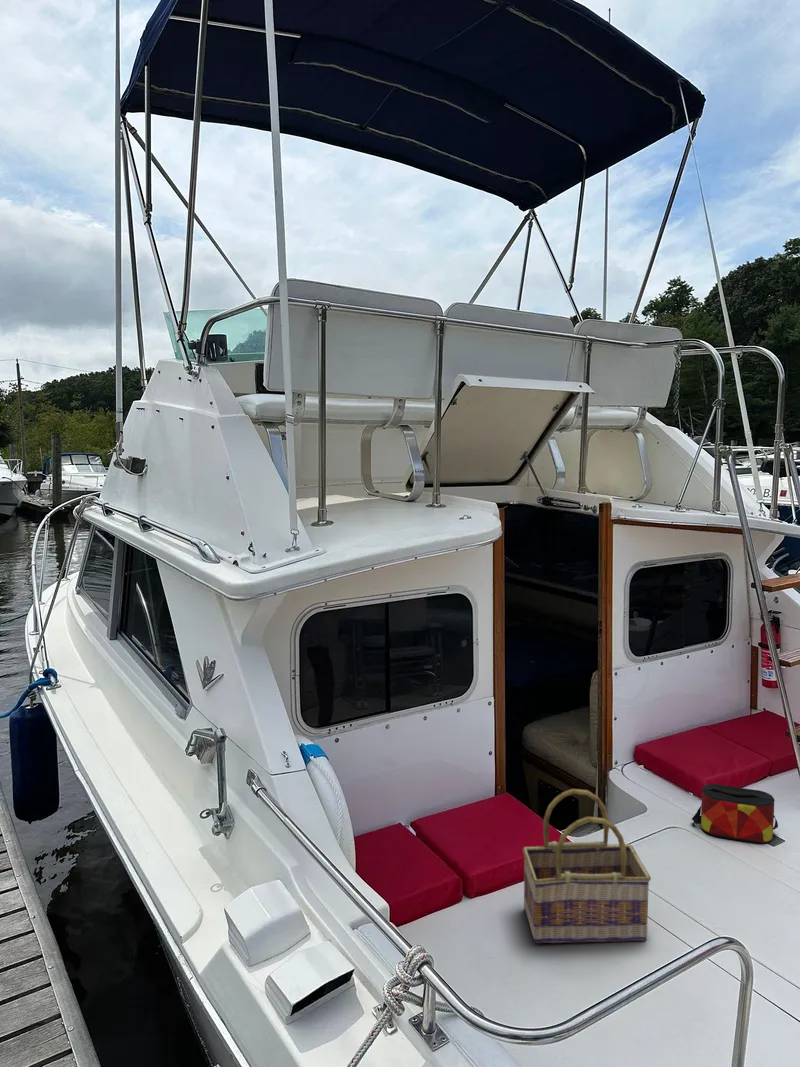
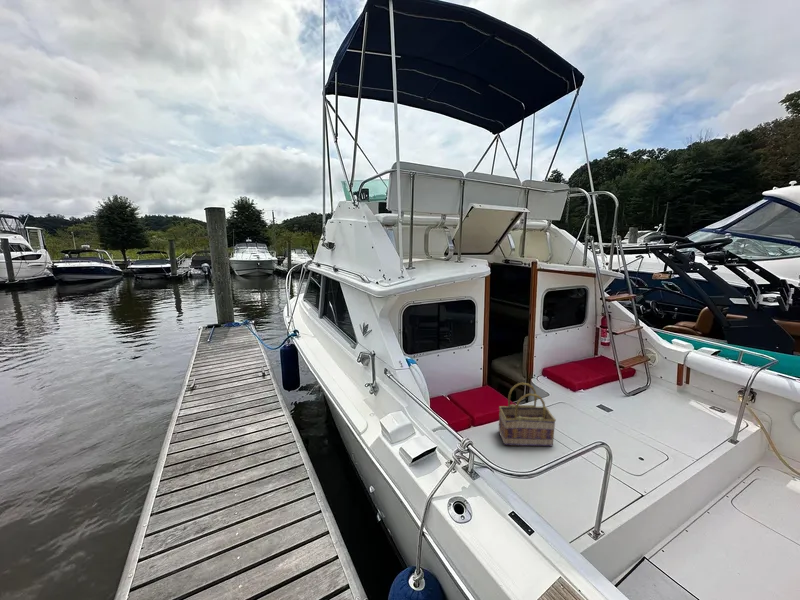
bag: present [692,784,778,844] -> none [569,385,609,410]

